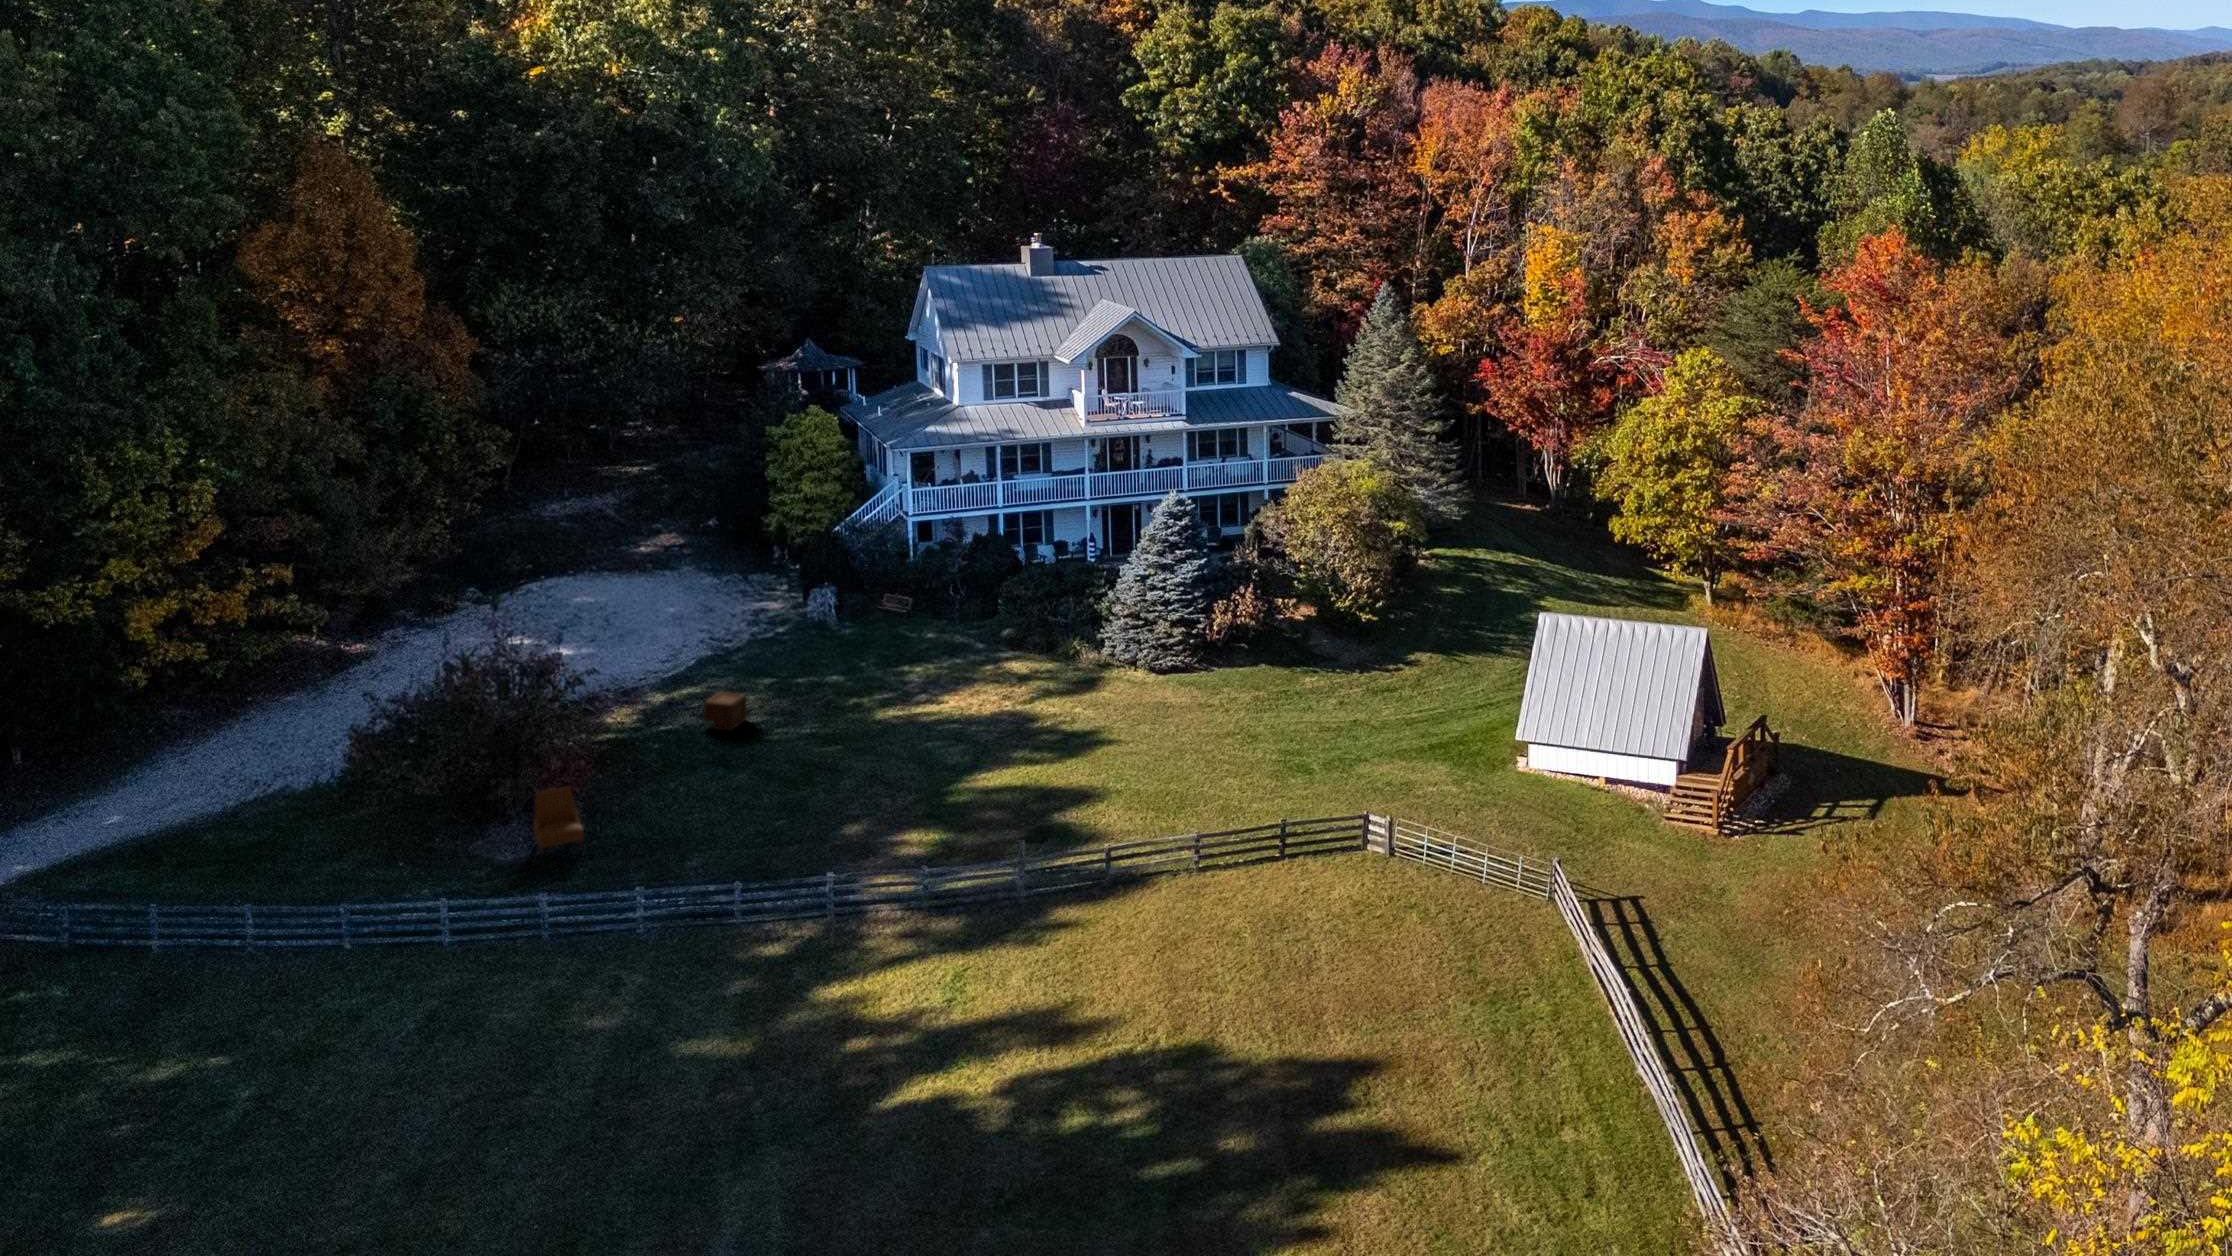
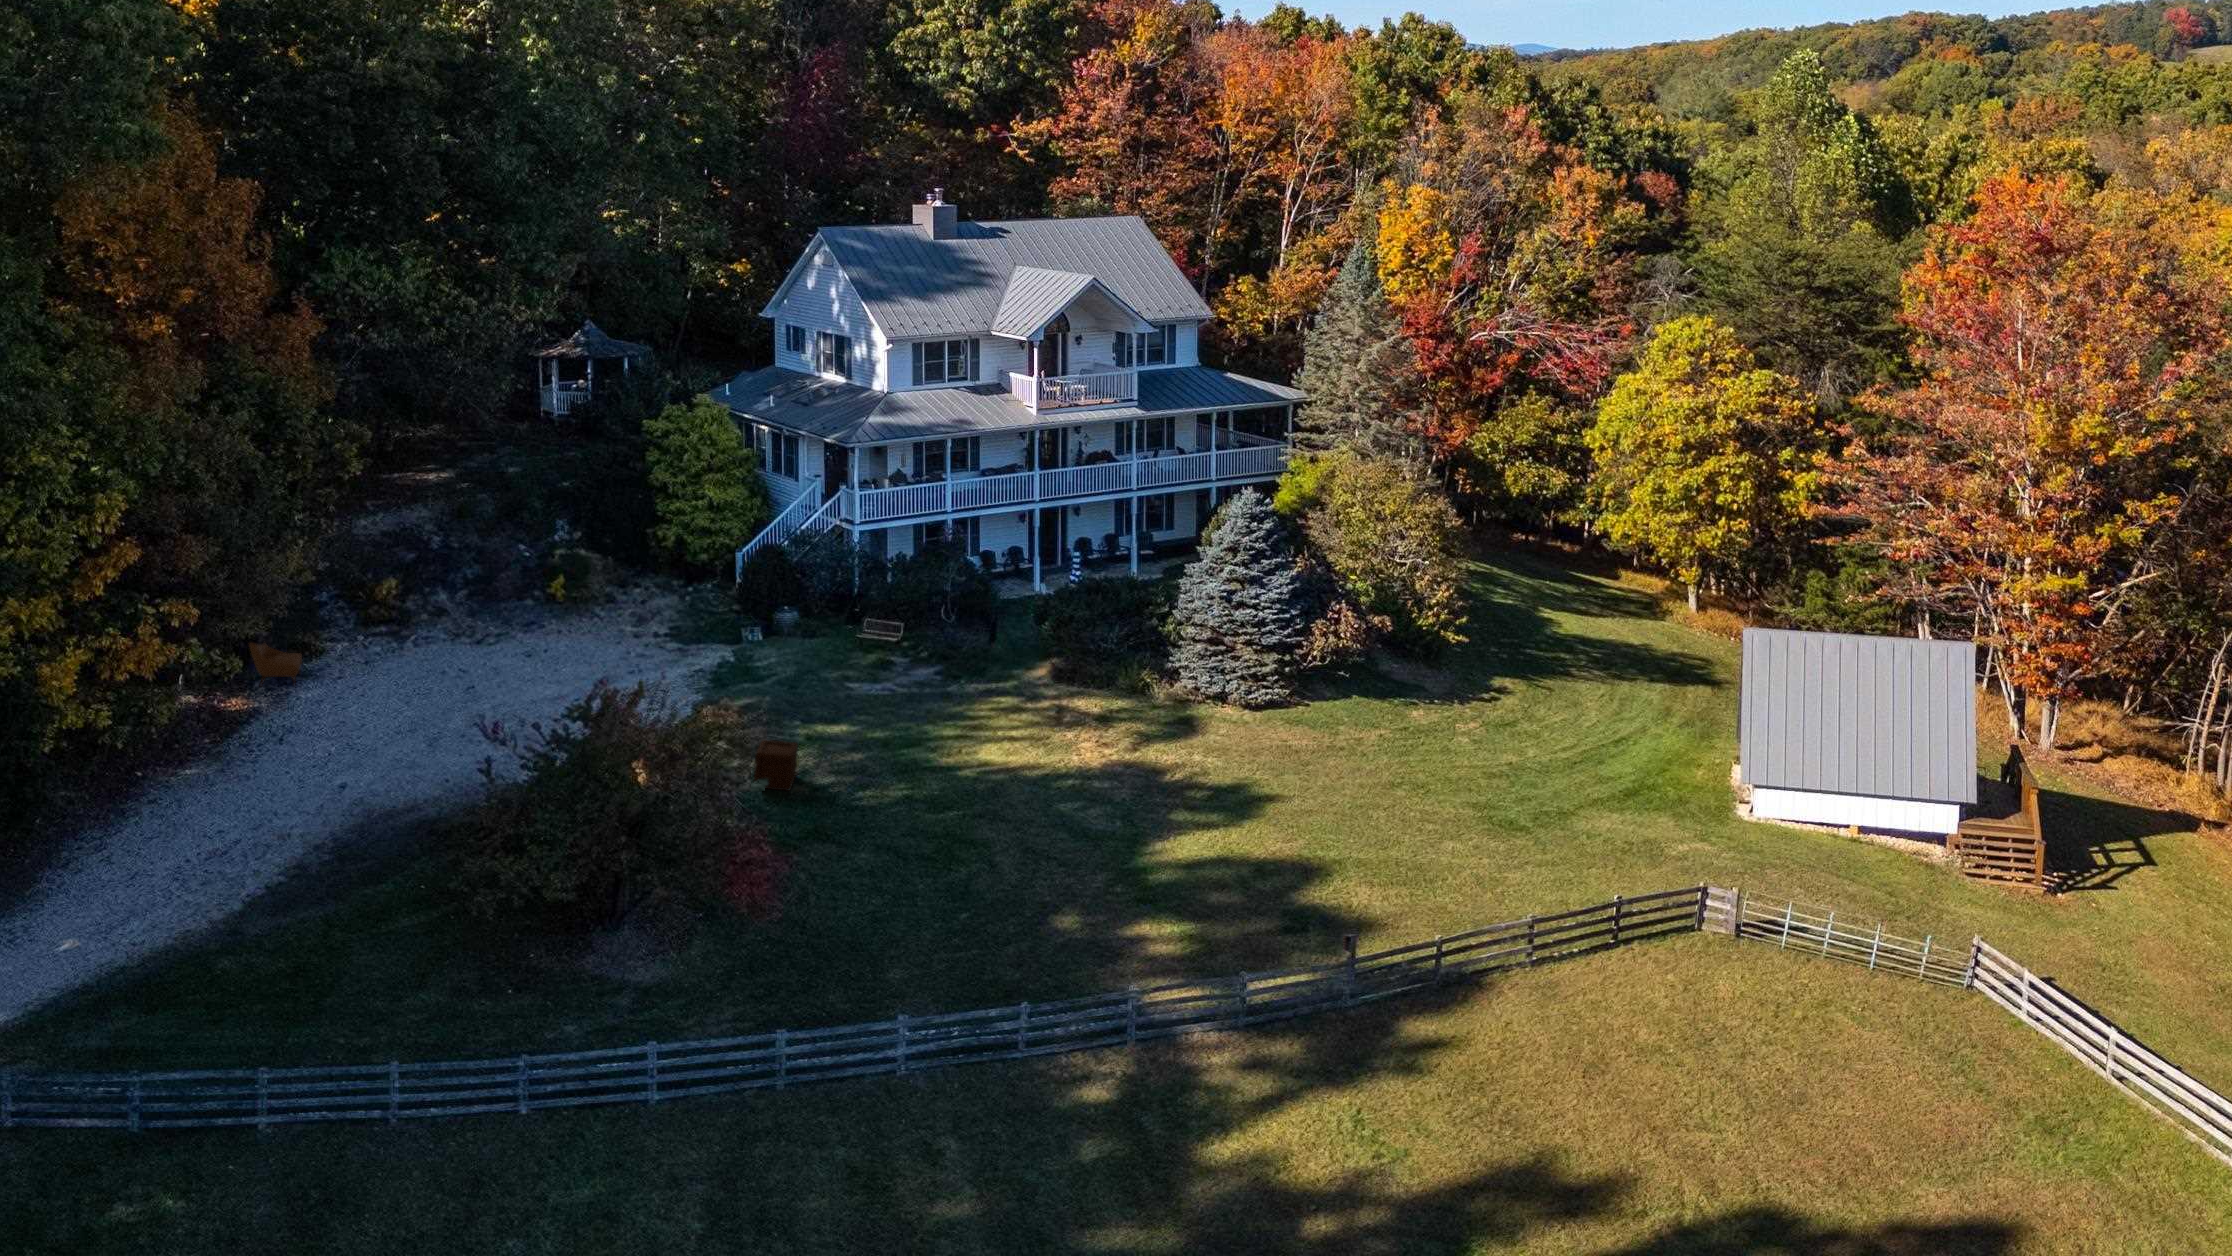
chair: present [534,787,584,855] -> present [249,643,302,686]

